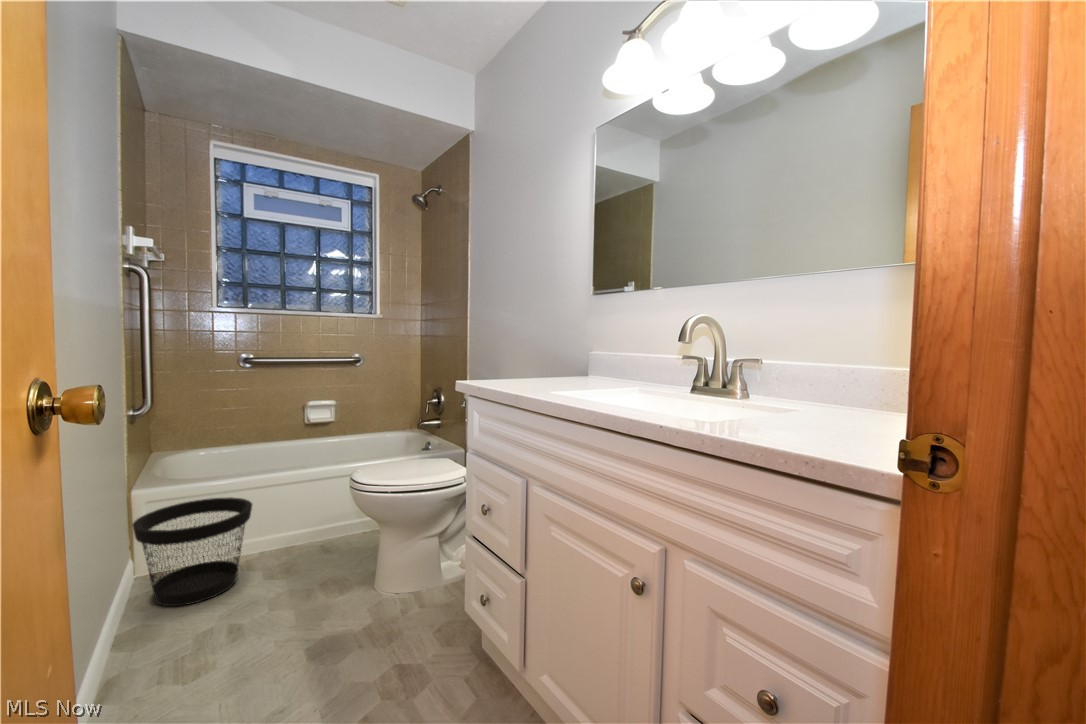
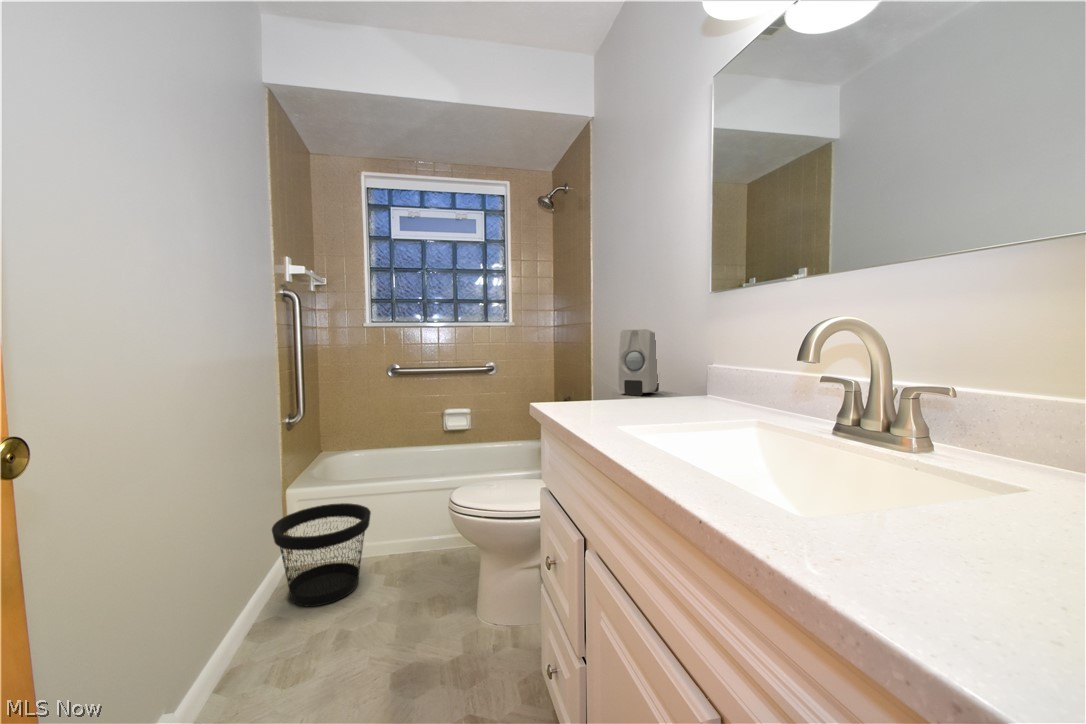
soap dispenser: none [506,321,536,375] -> present [619,329,659,396]

